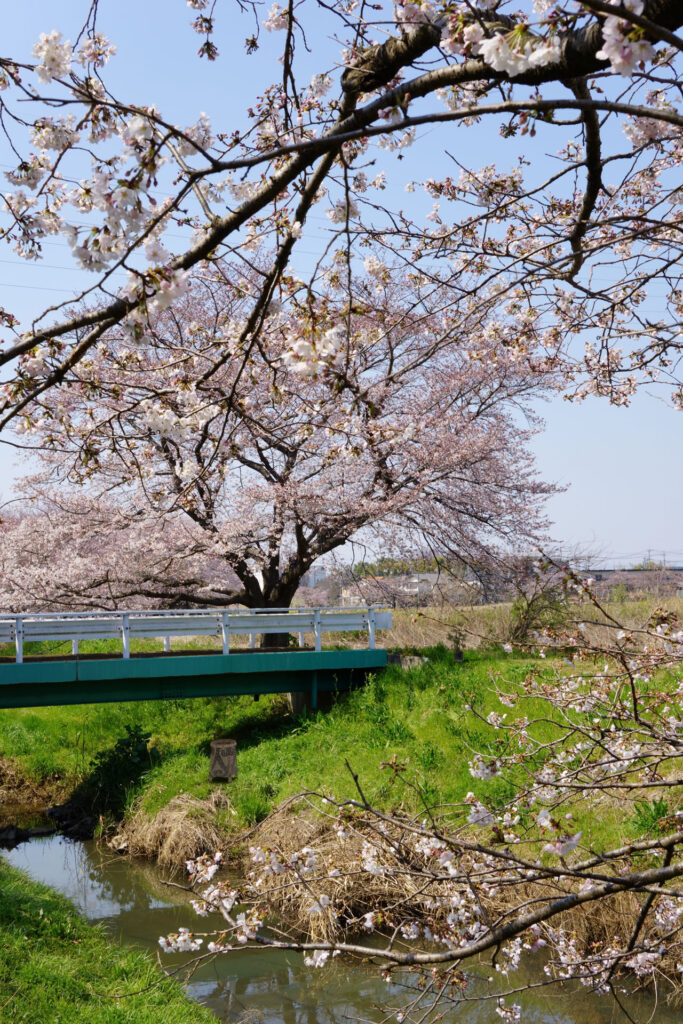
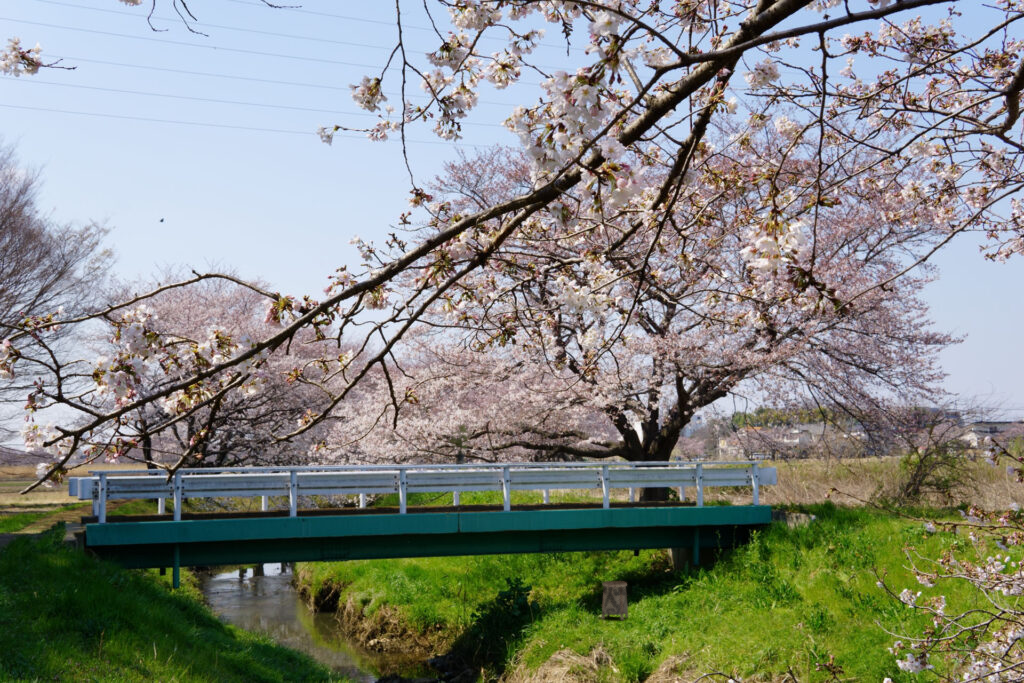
potted plant: present [447,622,468,662] -> present [450,424,469,464]

